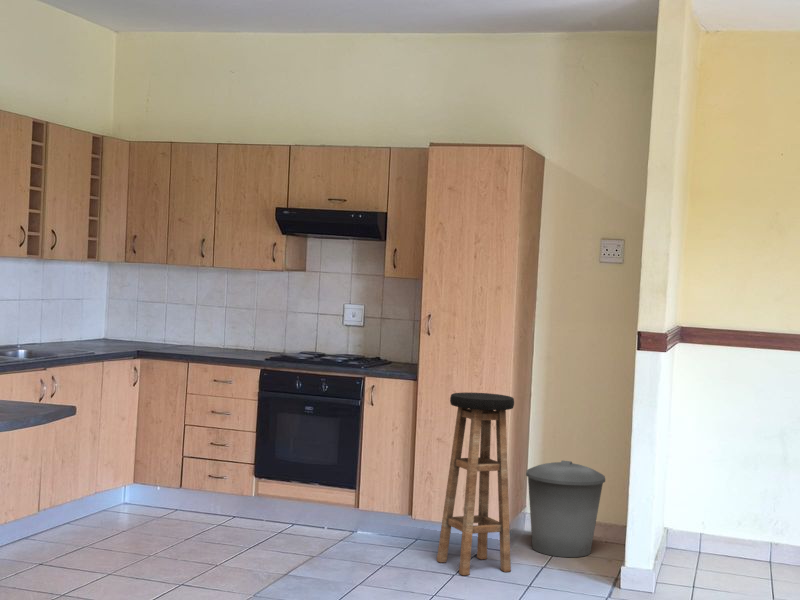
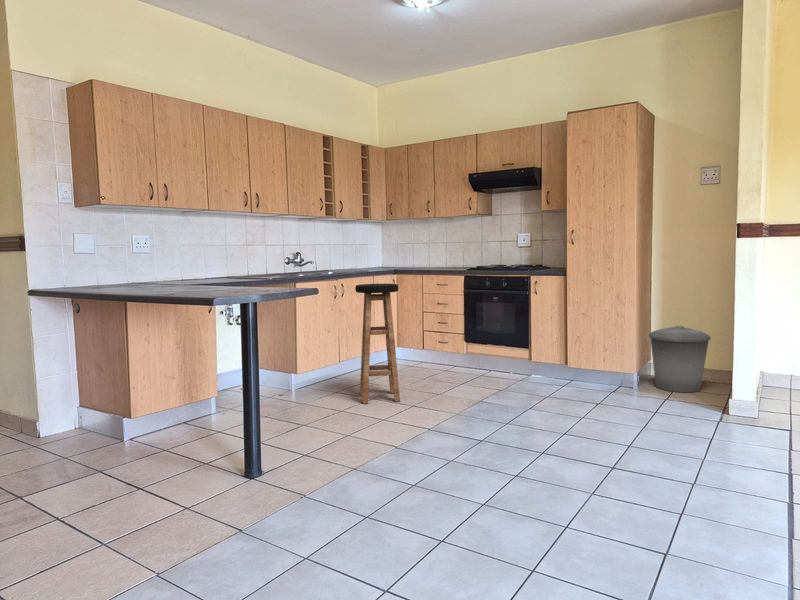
bar stool: present [437,392,514,575] -> present [355,284,400,404]

